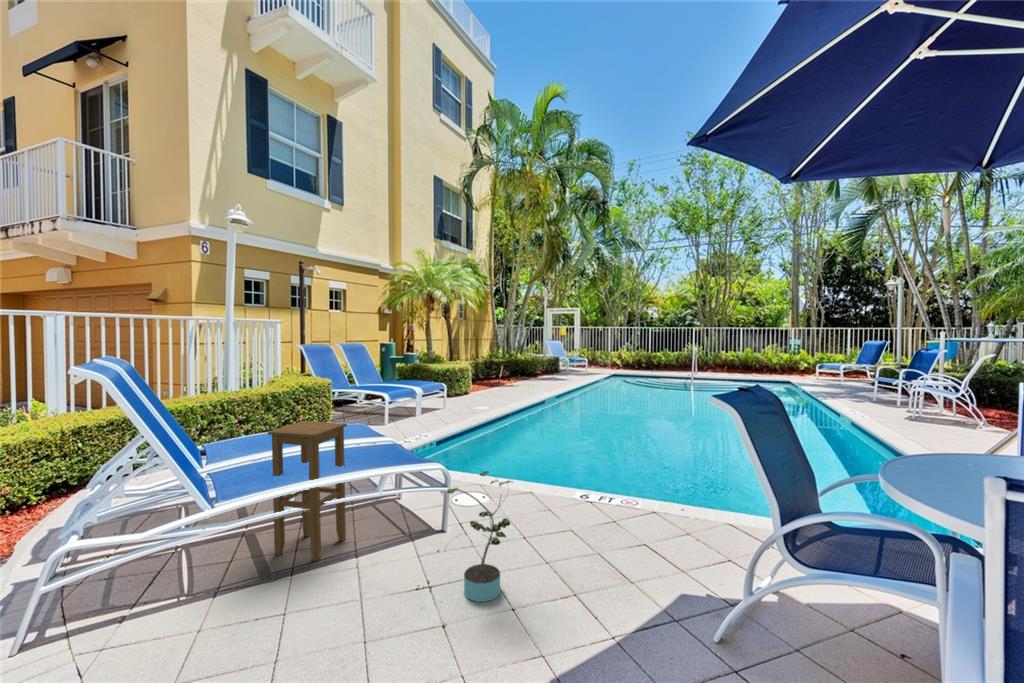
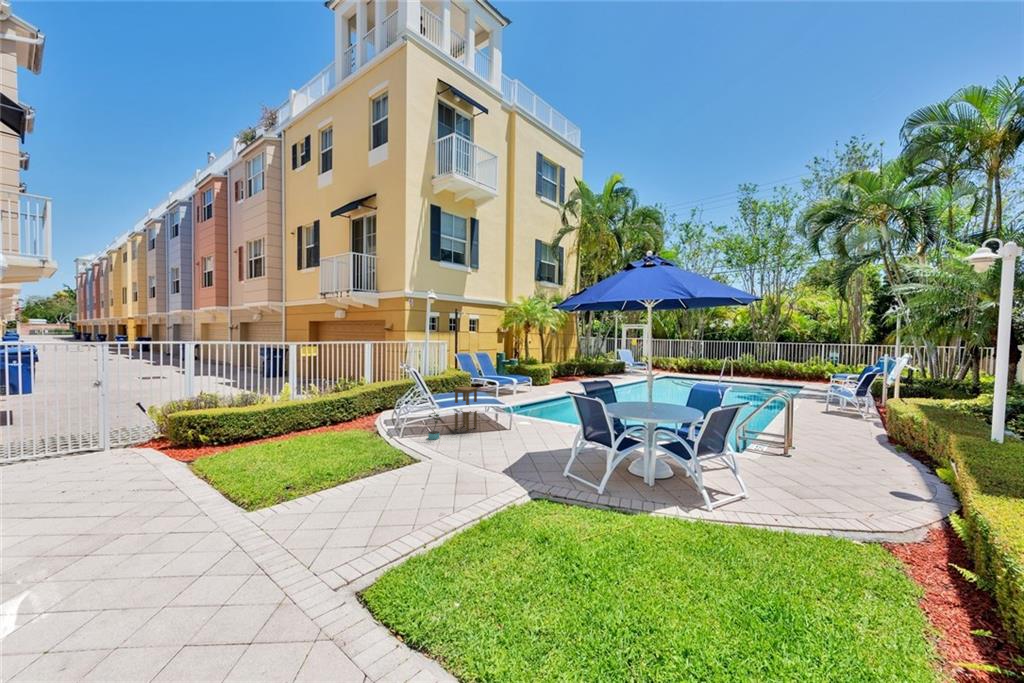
potted plant: present [447,471,511,602] -> present [426,402,440,440]

